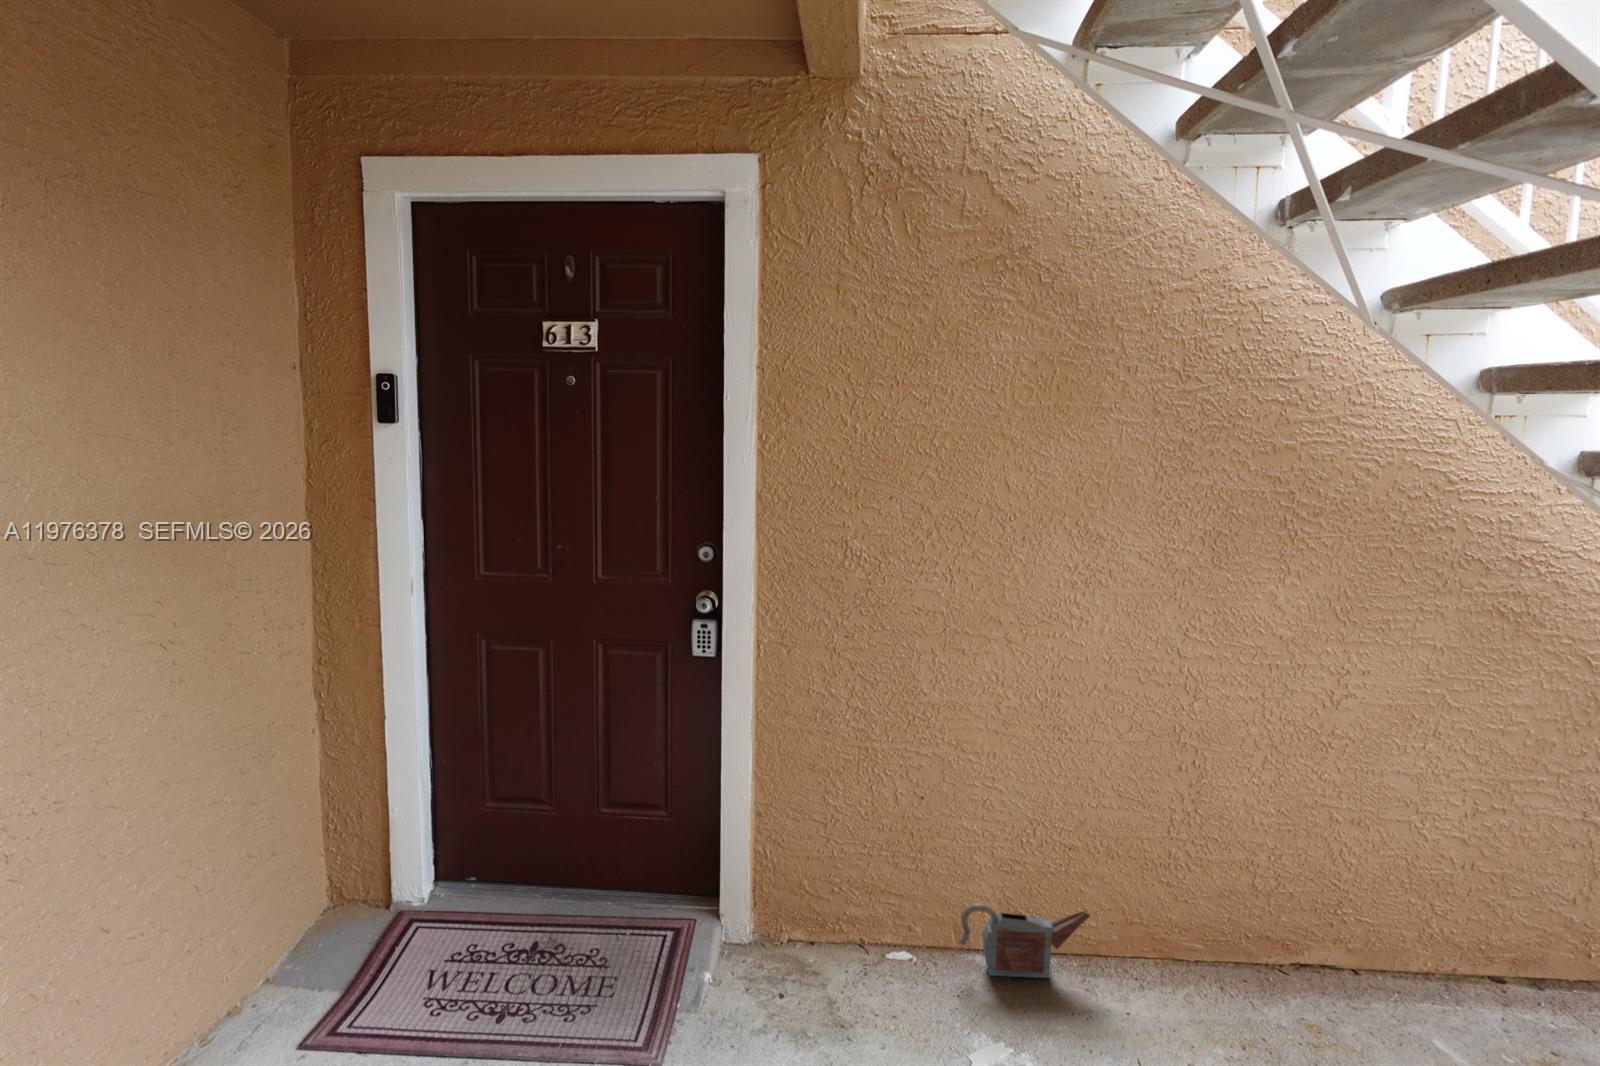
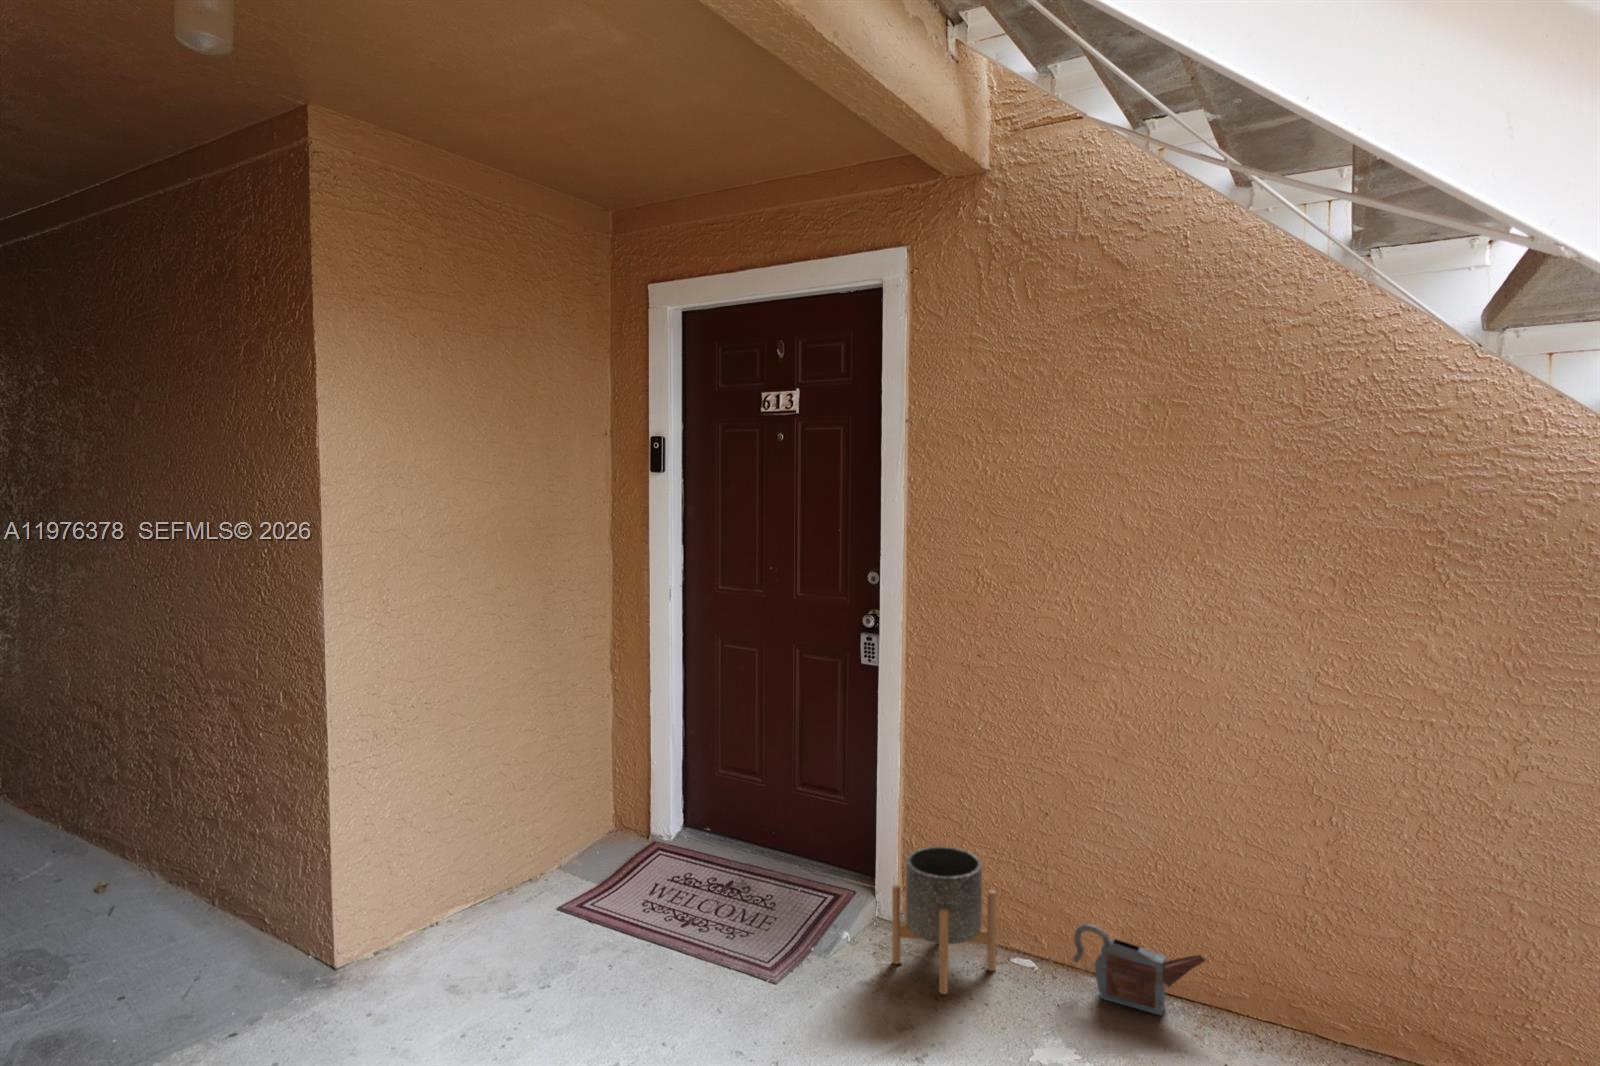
planter: none [772,851,881,1020] -> present [892,846,996,994]

